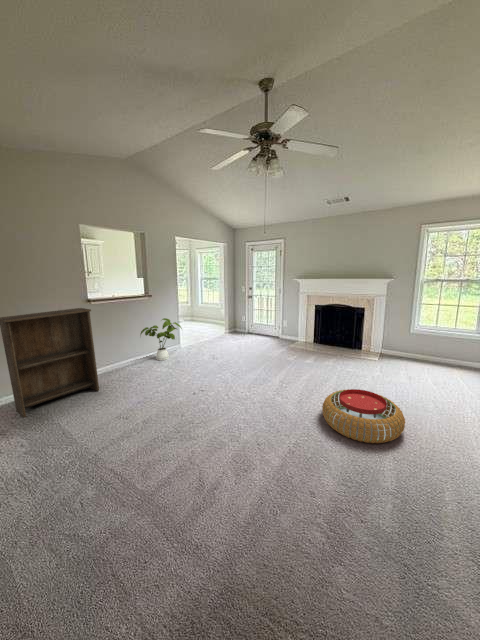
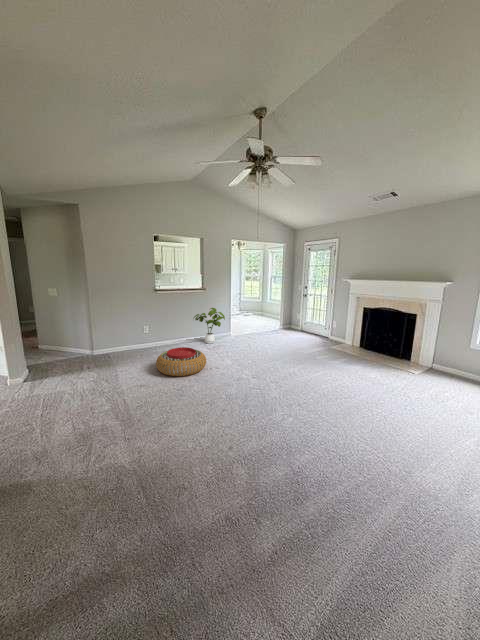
bookshelf: present [0,308,99,418] -> none [90,293,151,365]
pouf: present [322,389,405,443] -> present [156,347,206,376]

